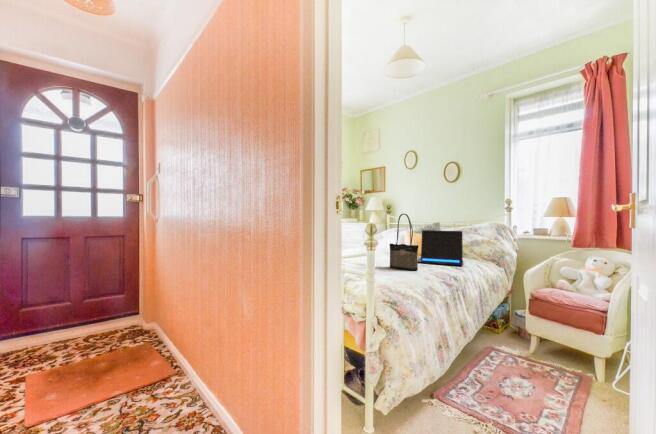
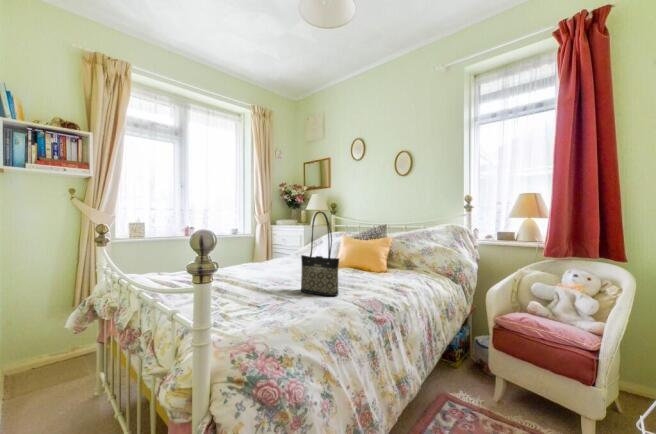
laptop: present [418,230,463,266] -> none [346,235,410,285]

